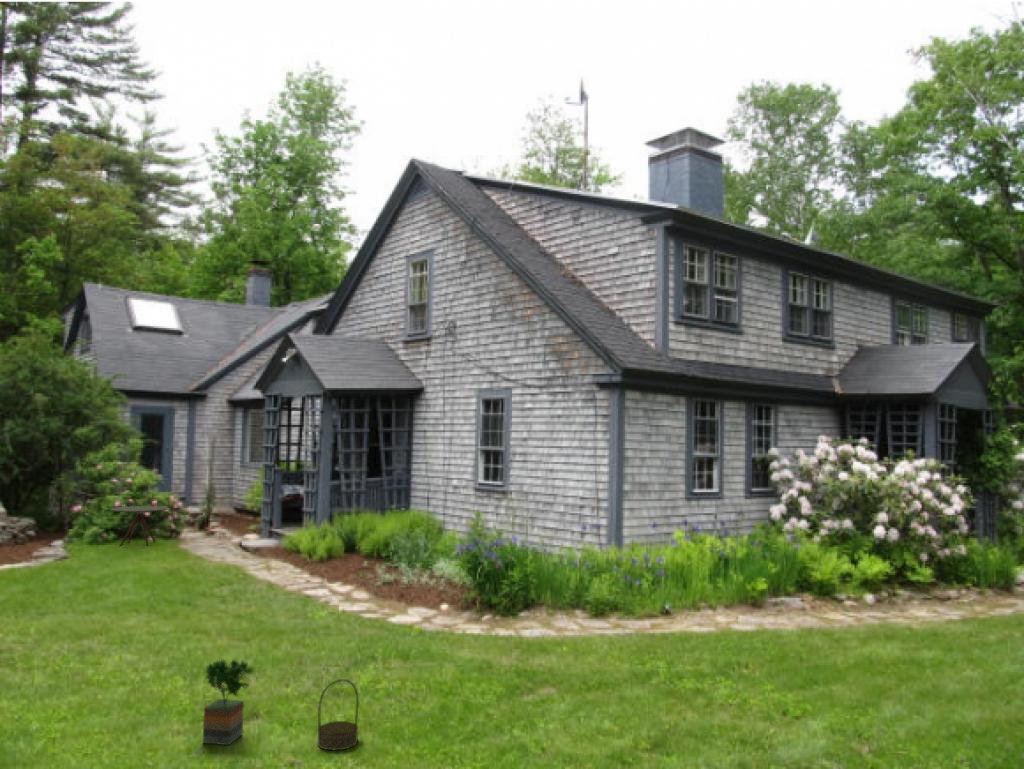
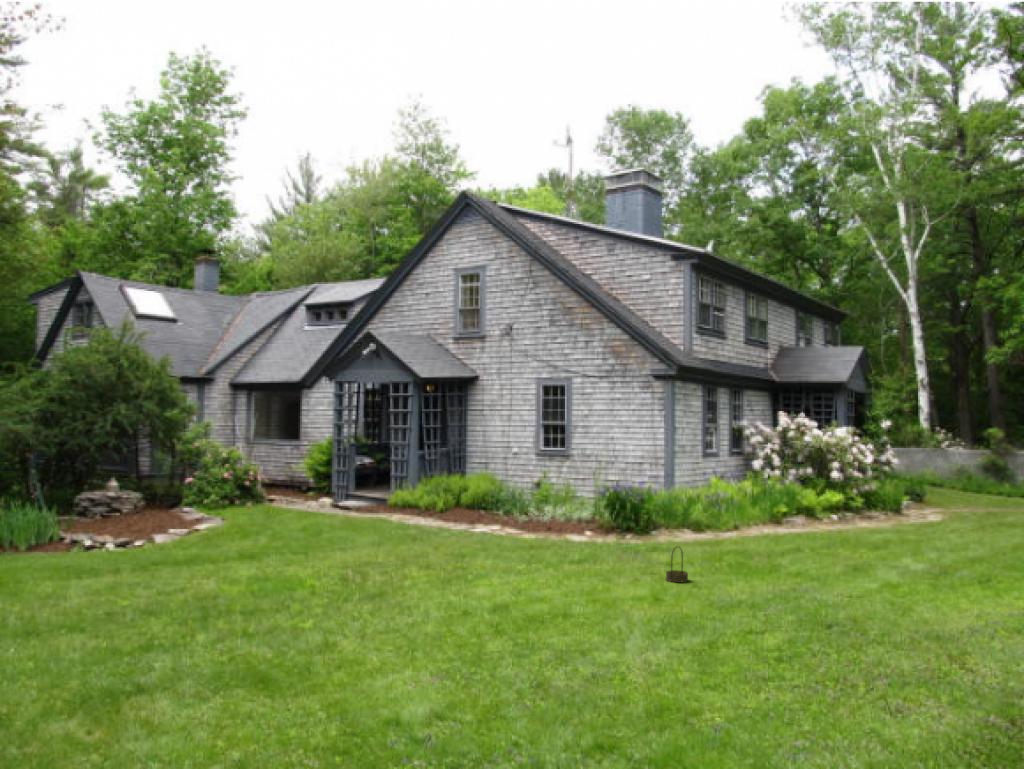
round table: present [111,506,168,546] -> none [232,474,278,507]
potted tree: present [203,660,254,745] -> none [602,539,633,584]

